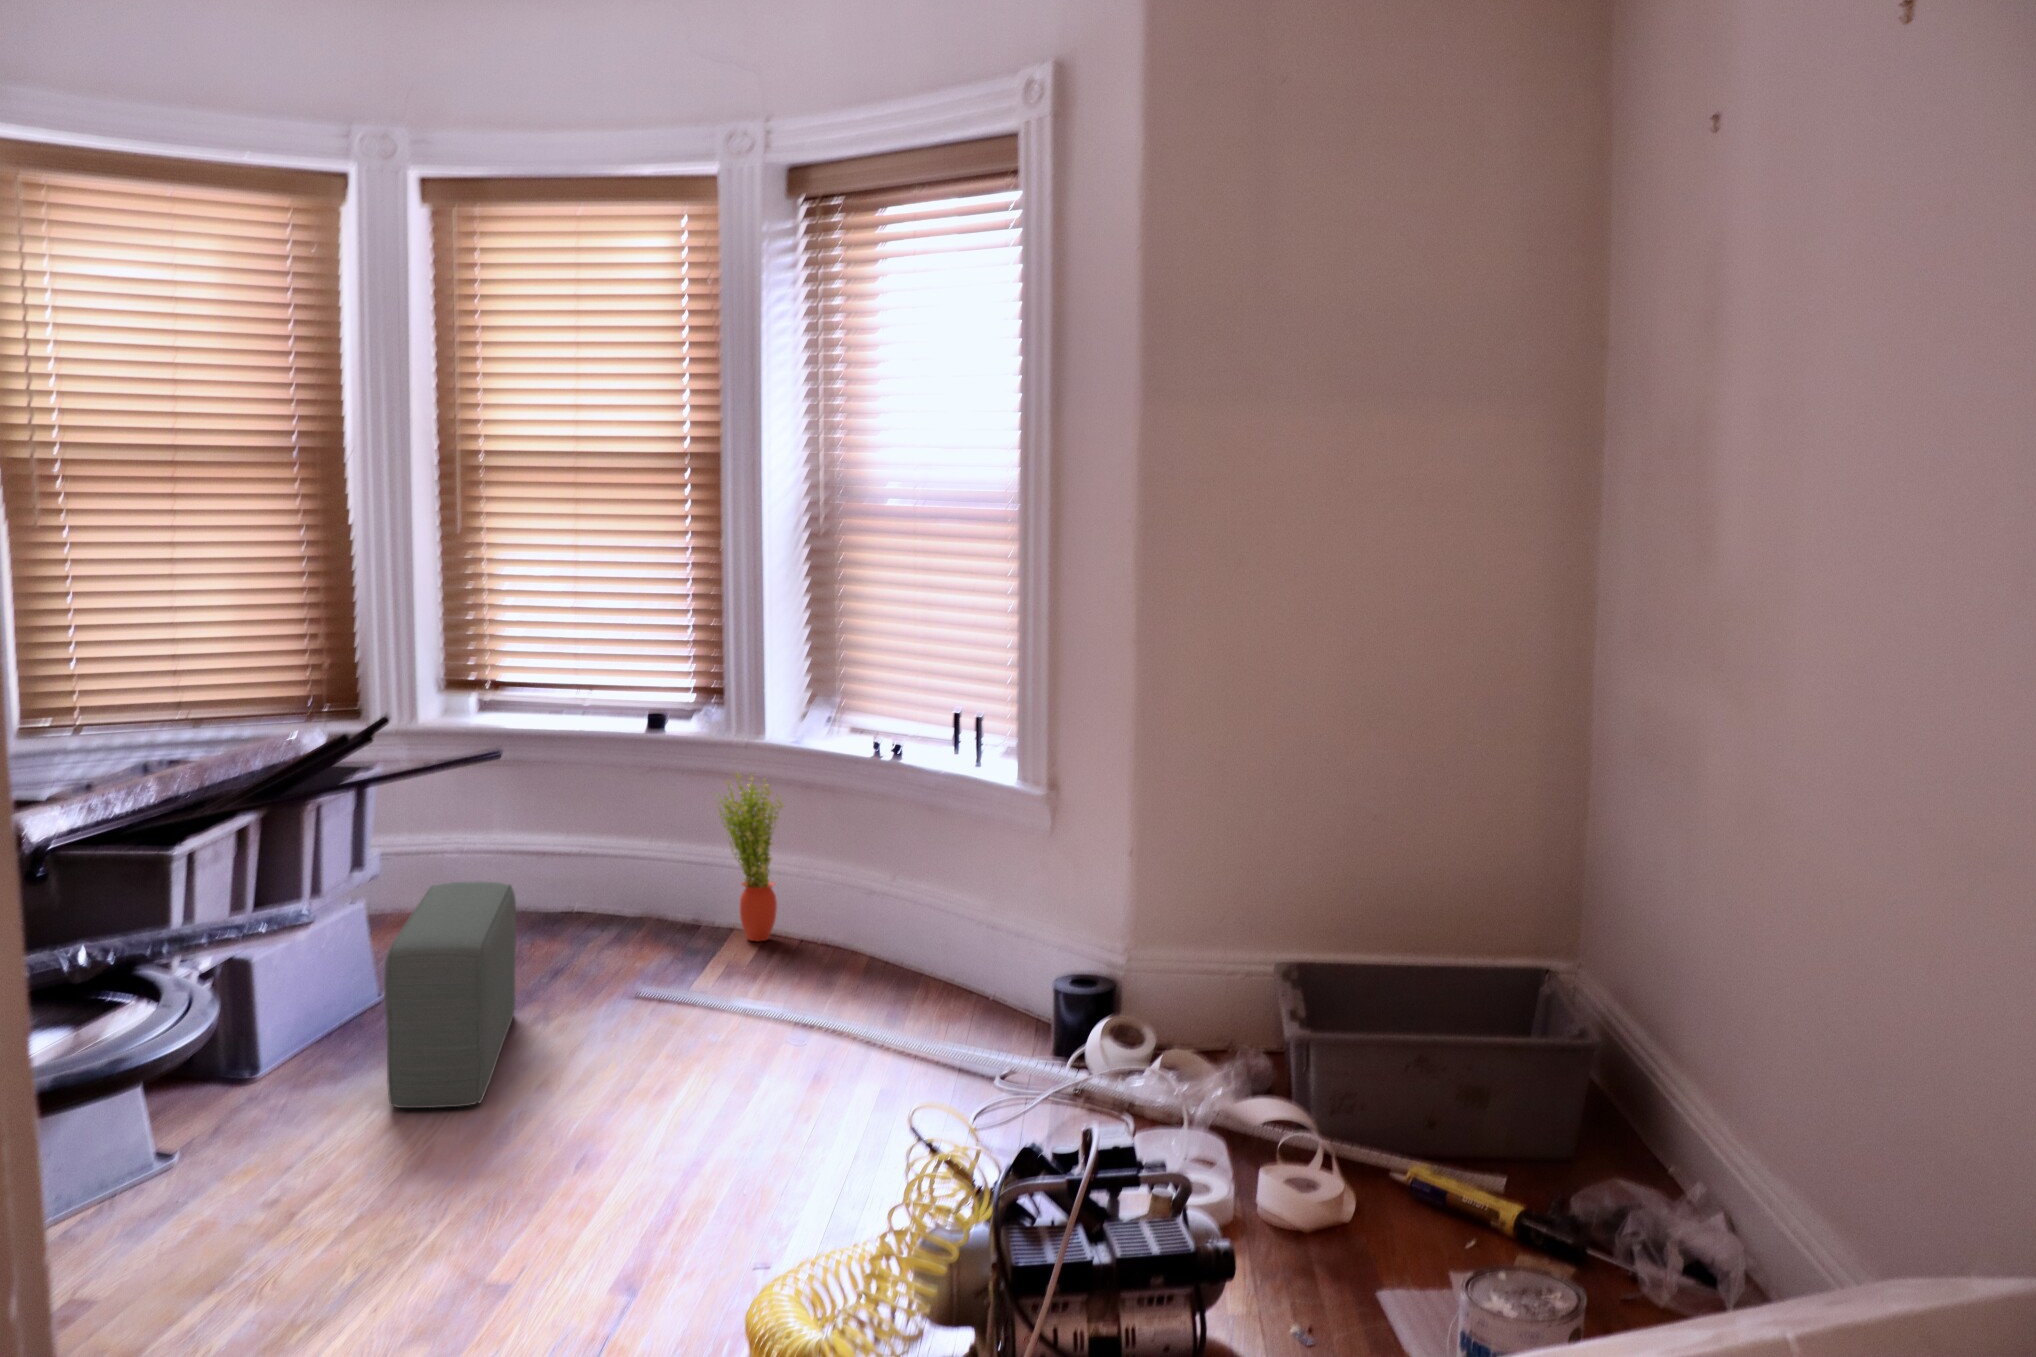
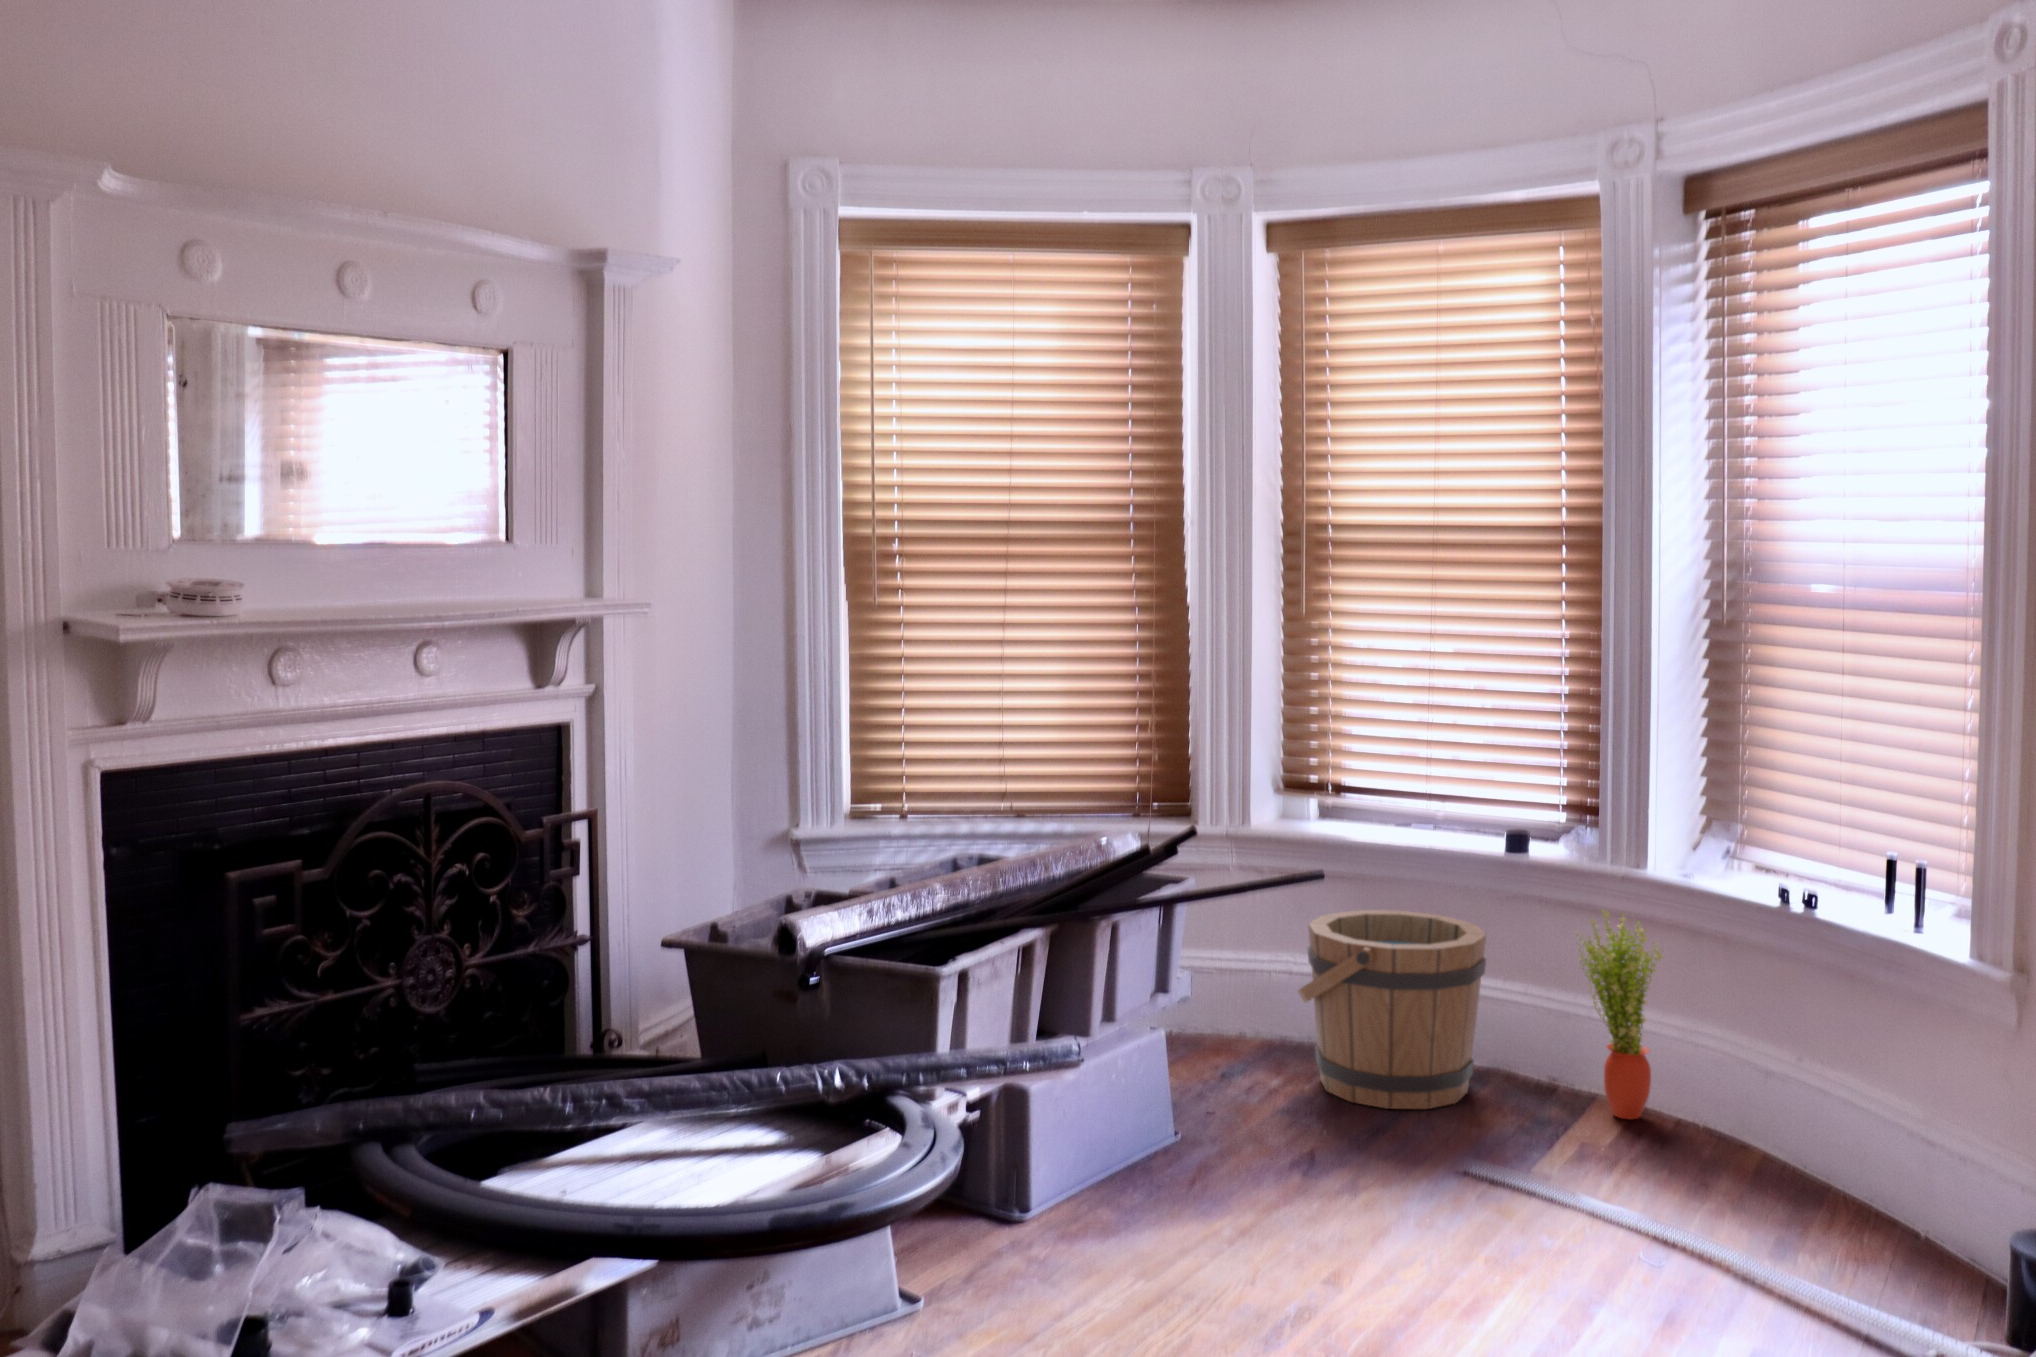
bucket: none [474,790,641,957] -> present [1298,910,1486,1109]
pouf: present [384,882,516,1108] -> none [1137,1022,1315,1310]

